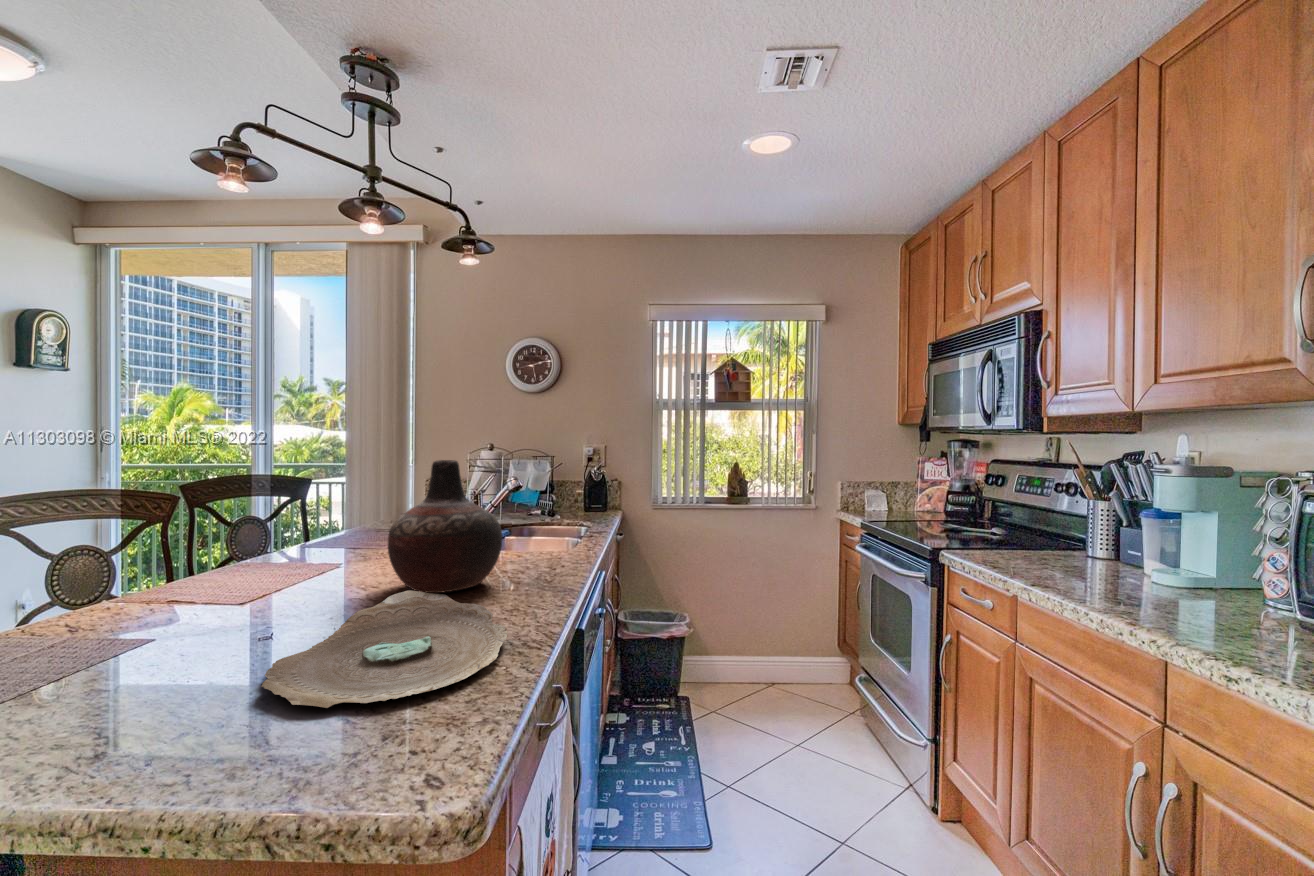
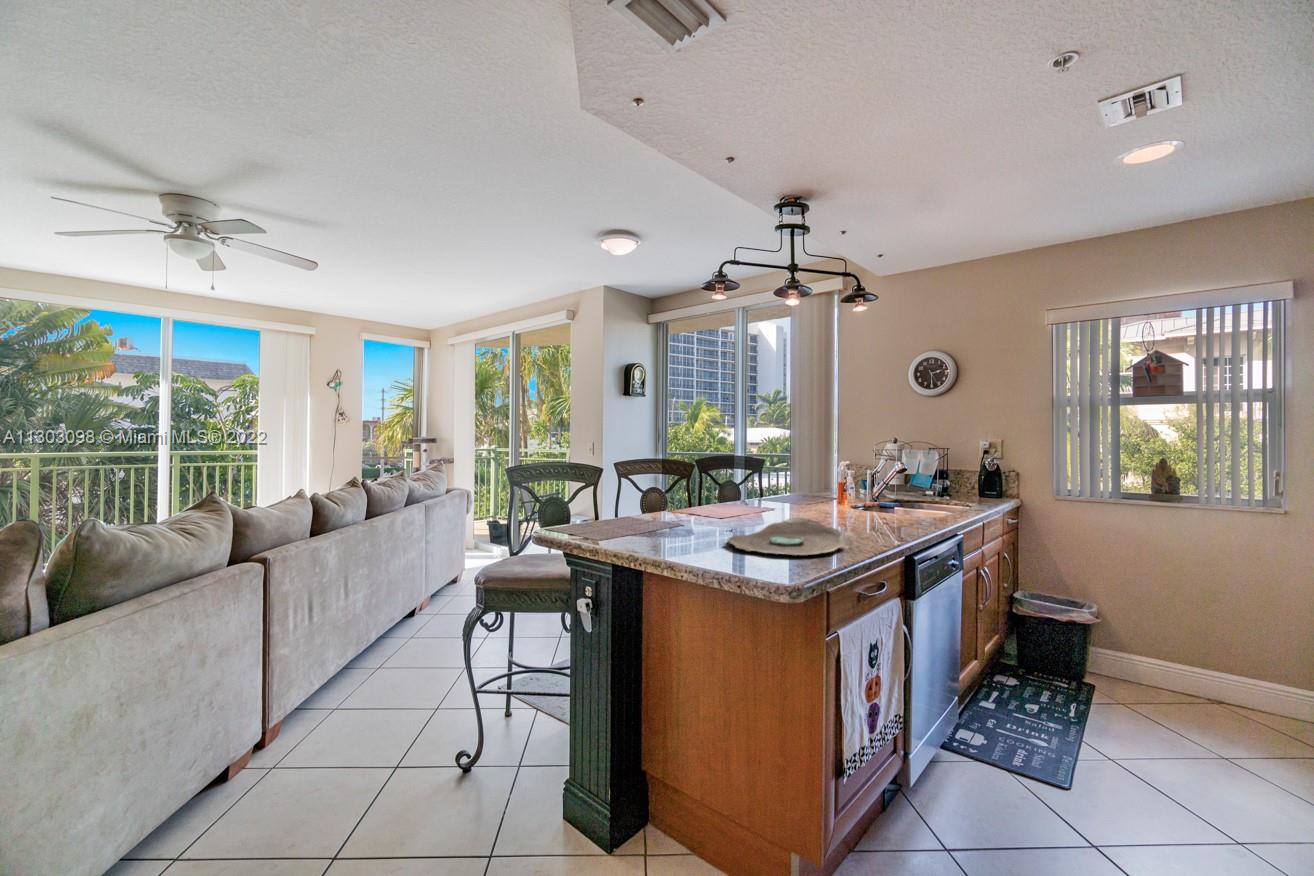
vase: present [388,460,502,593] -> none [795,445,866,526]

